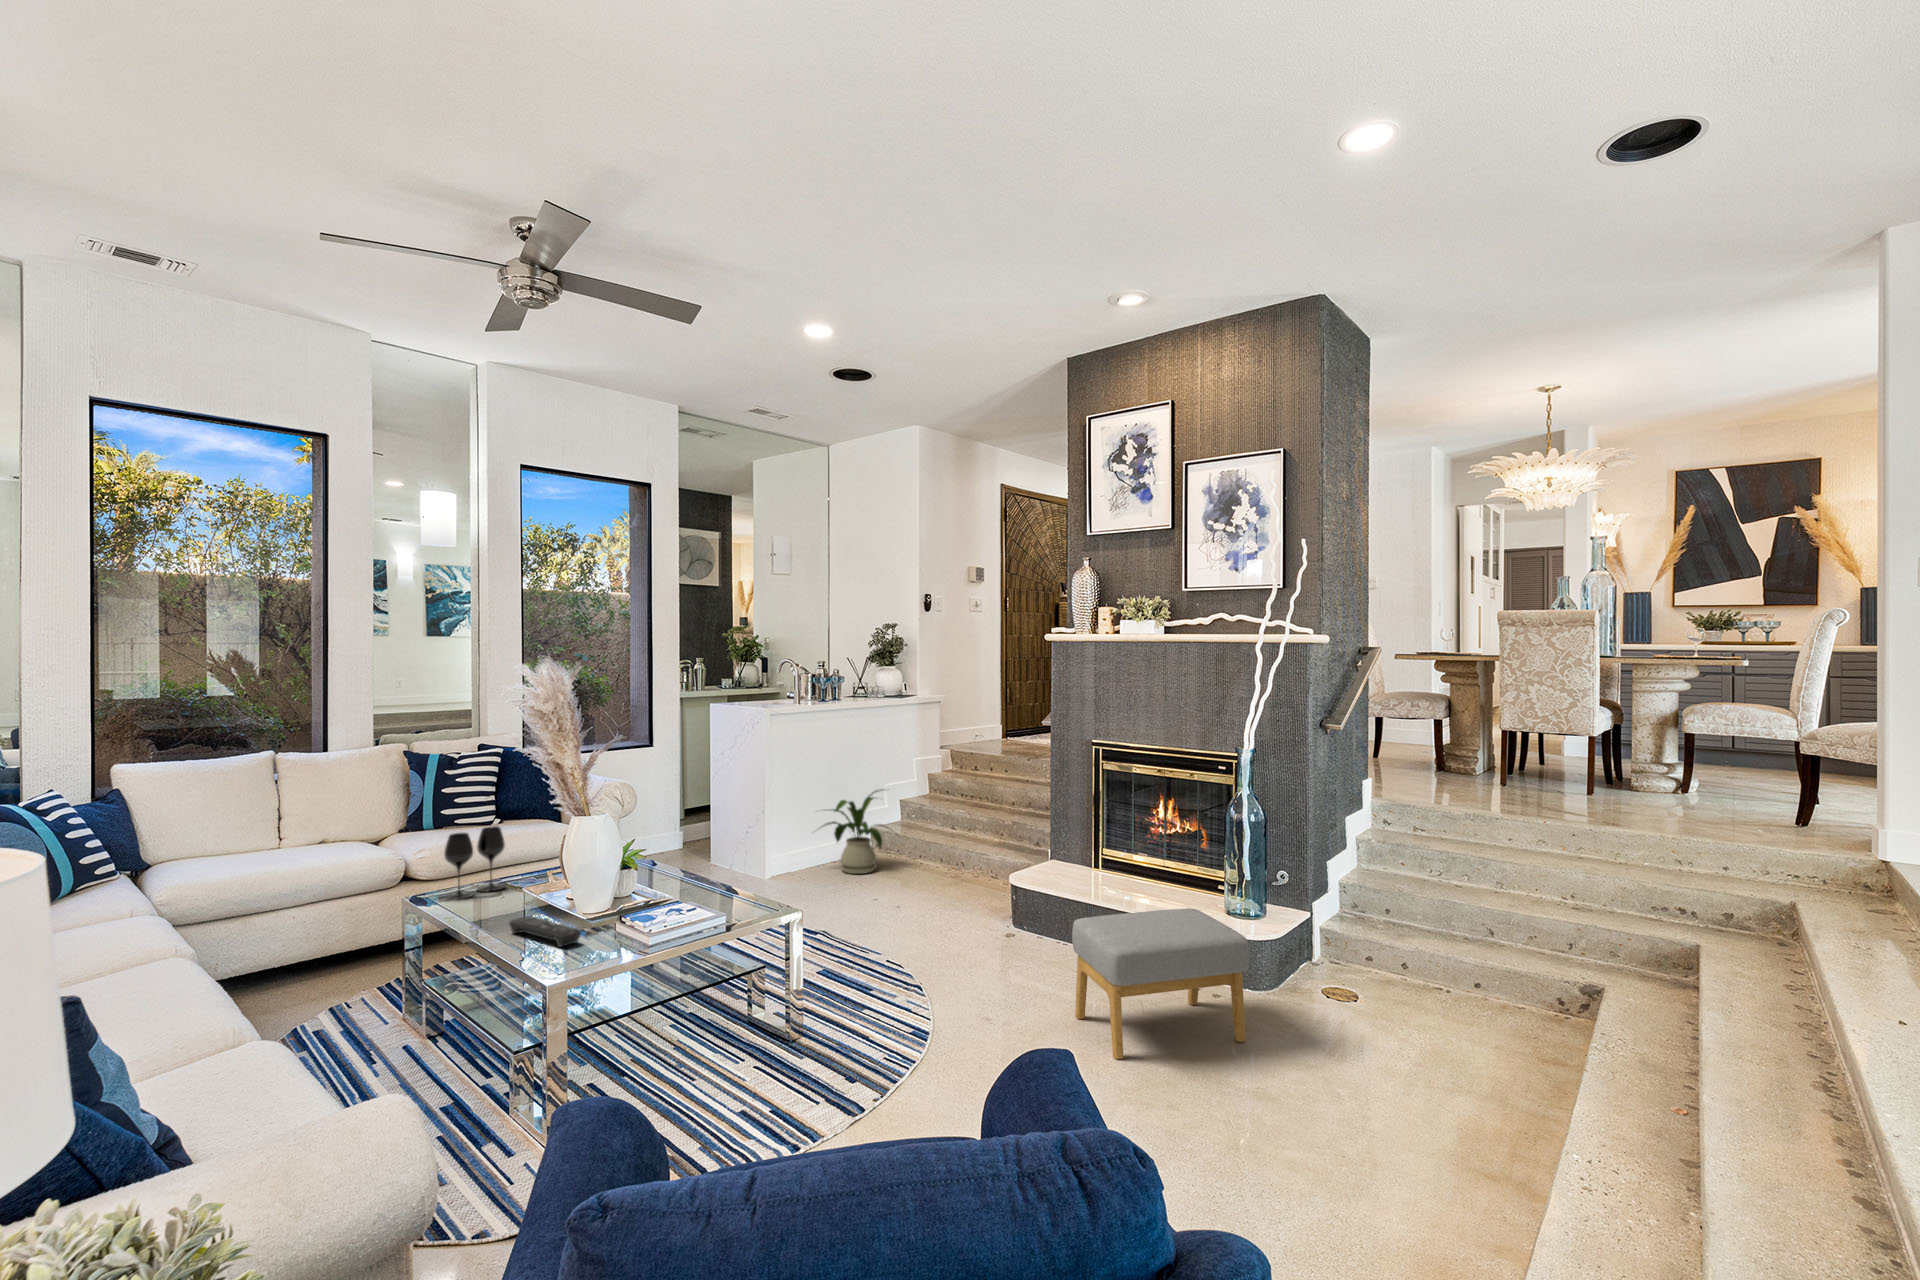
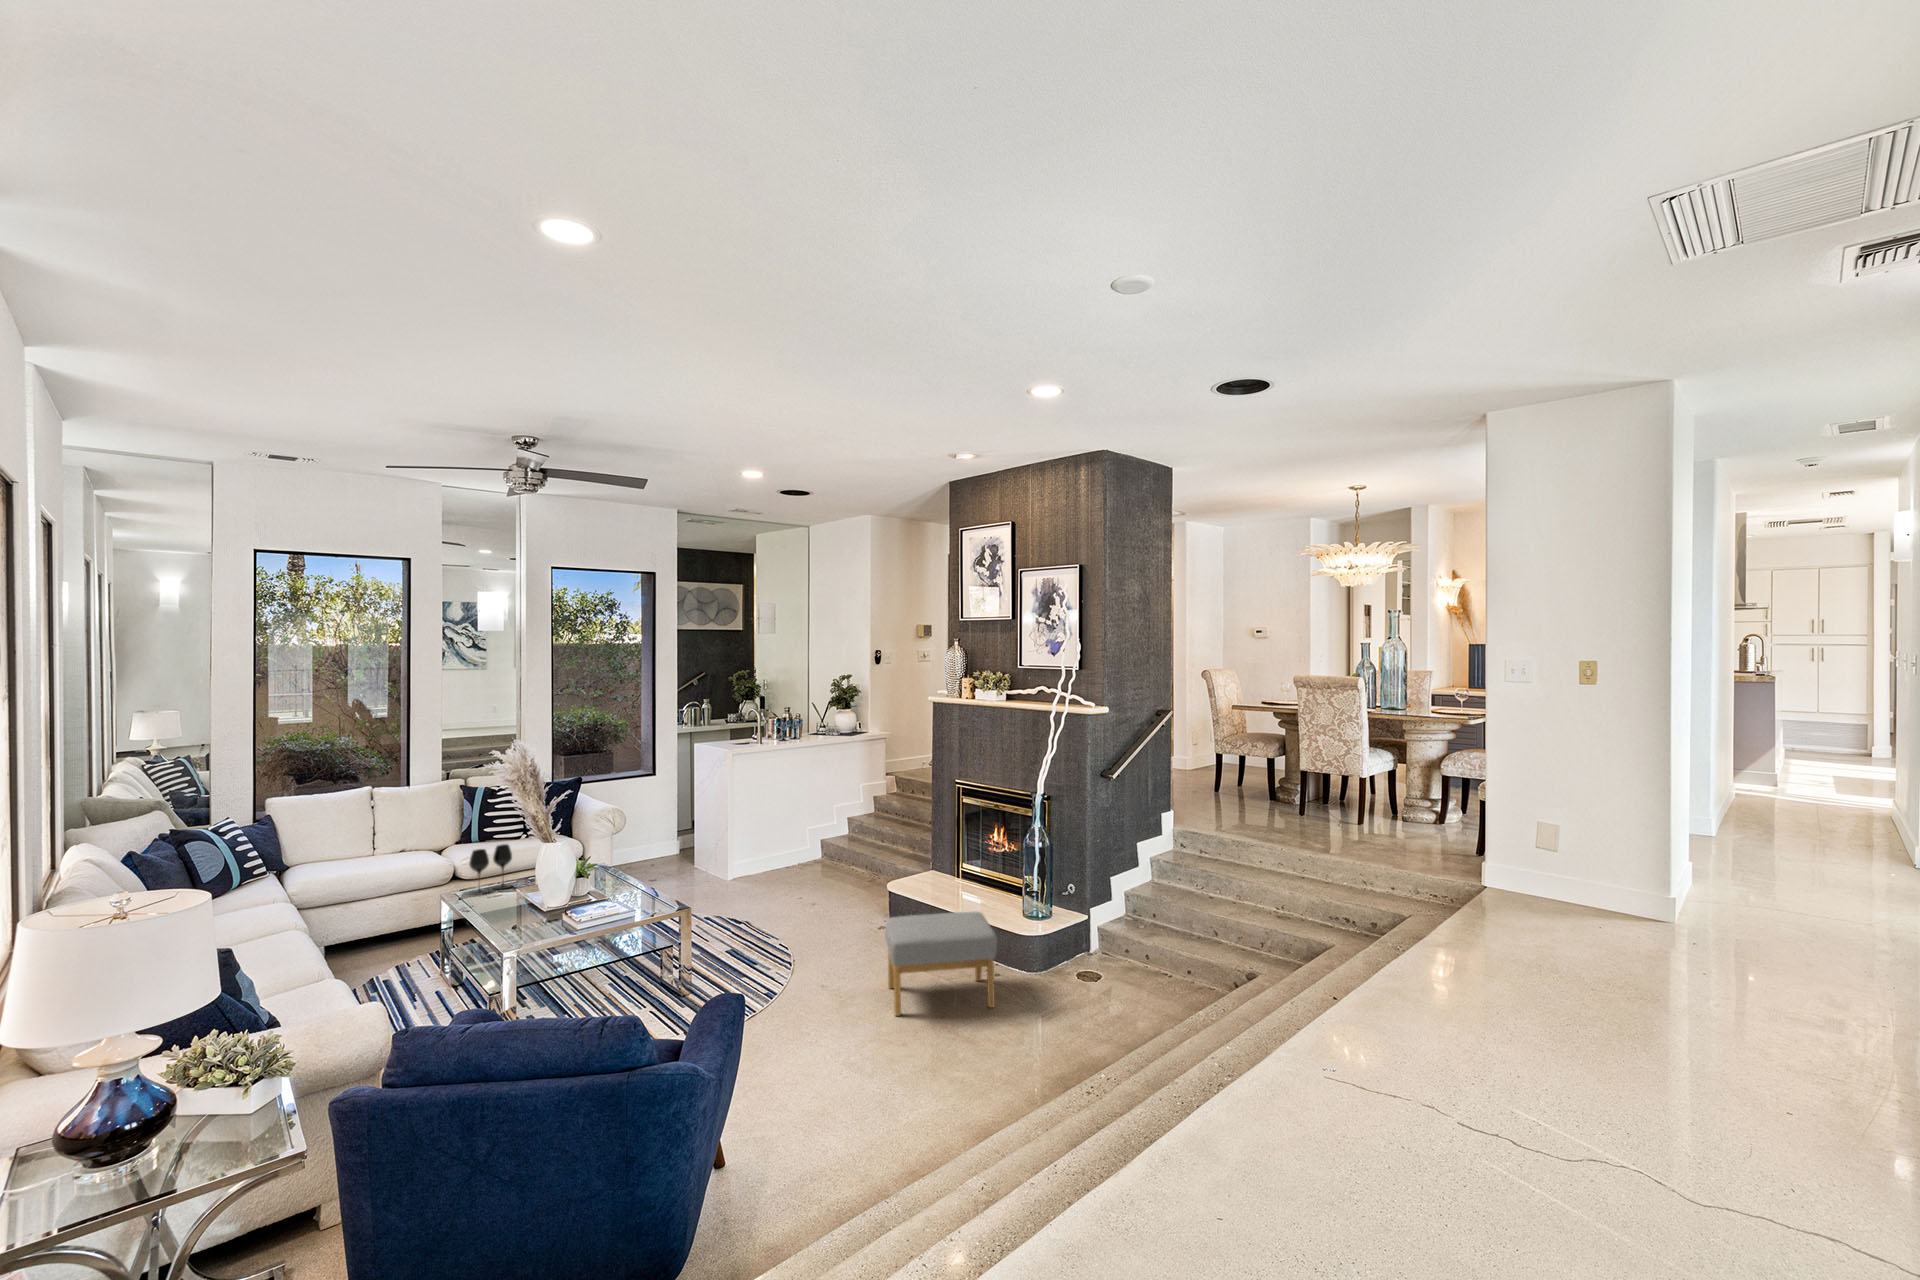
house plant: present [823,789,883,874] -> none [767,810,836,875]
remote control: present [510,916,581,947] -> none [499,908,540,930]

